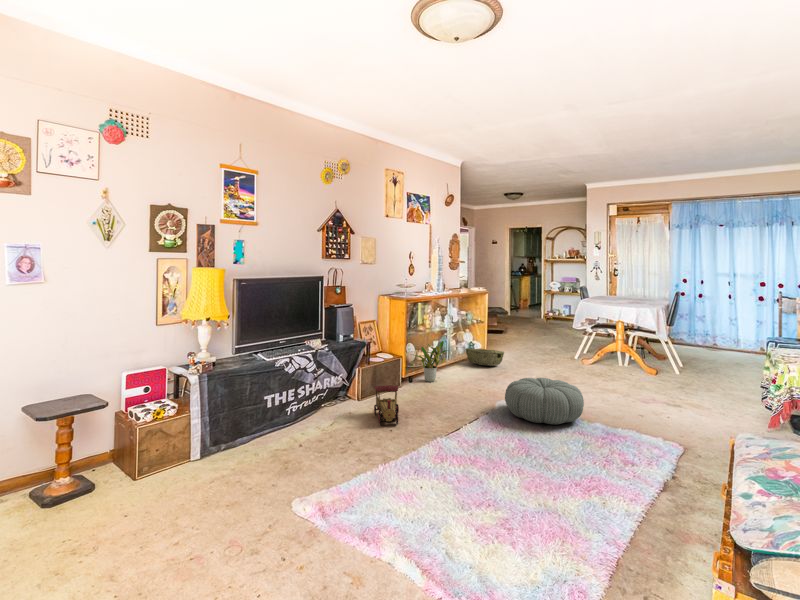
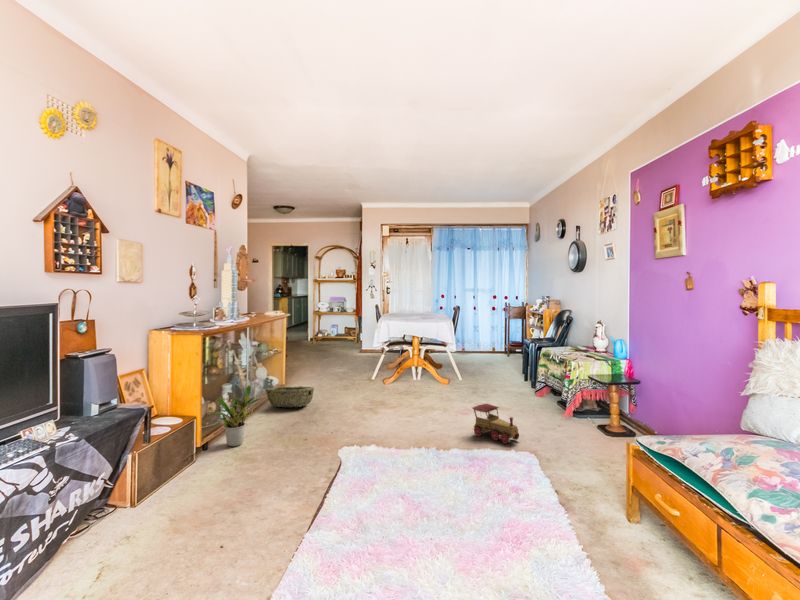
pouf: present [505,378,584,425] -> none [361,418,453,479]
toy train: present [374,385,399,425] -> present [473,404,519,444]

